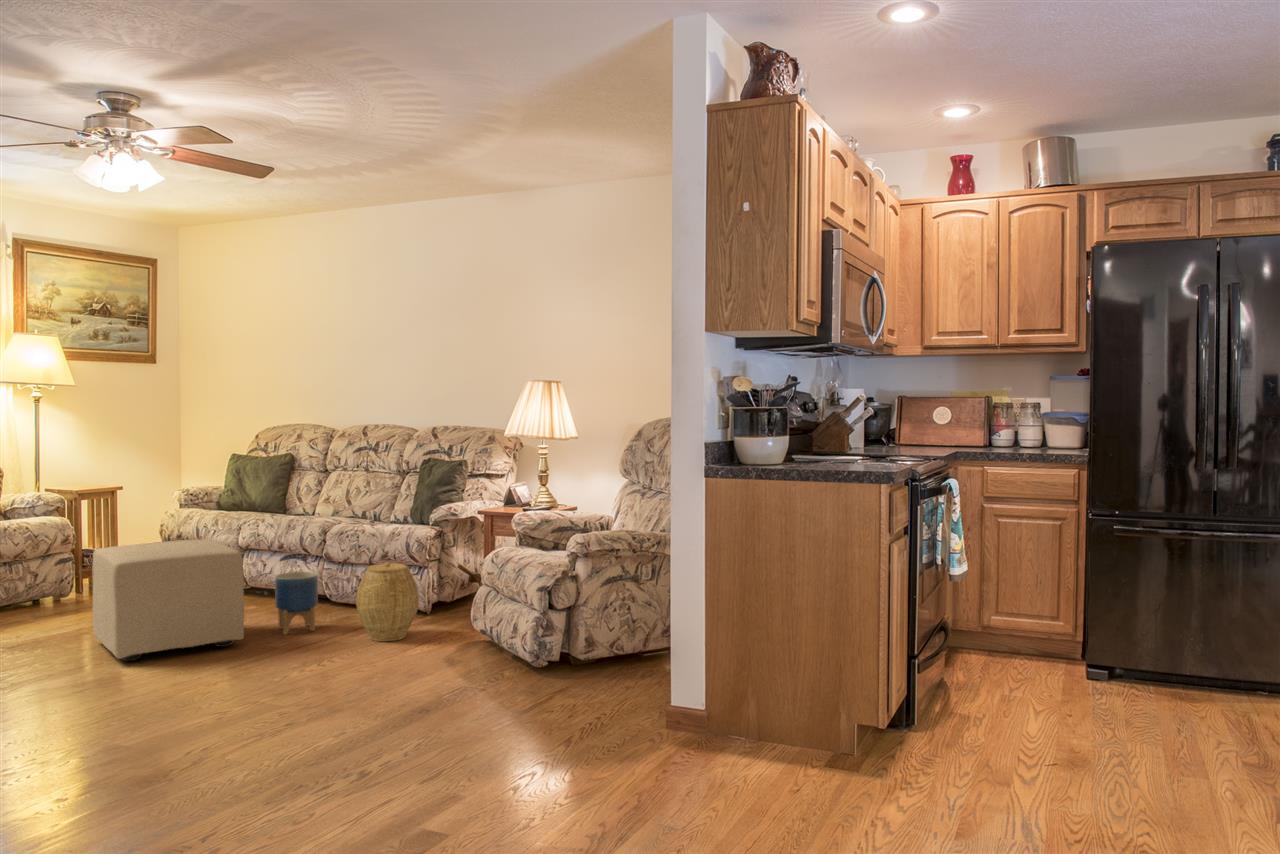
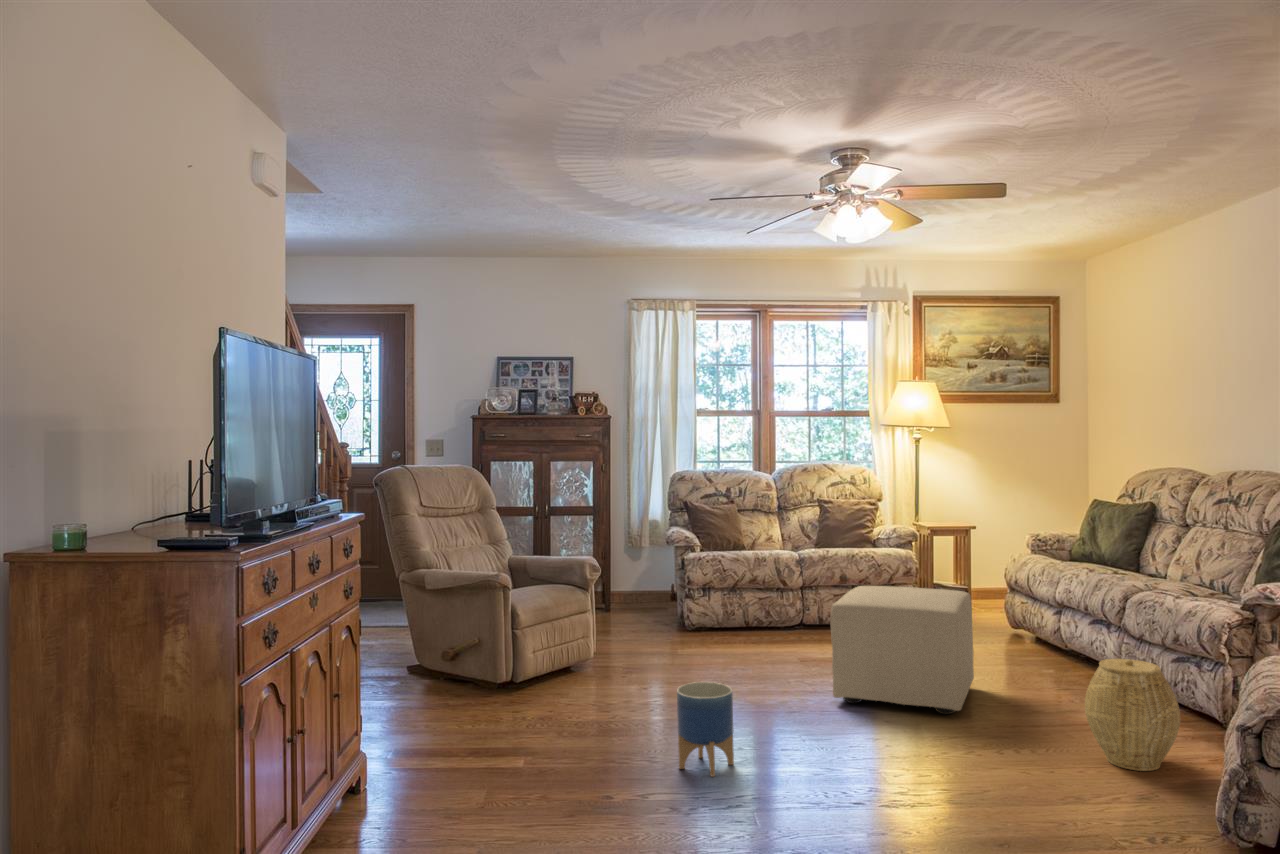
planter: present [275,572,318,634] -> present [677,682,734,777]

